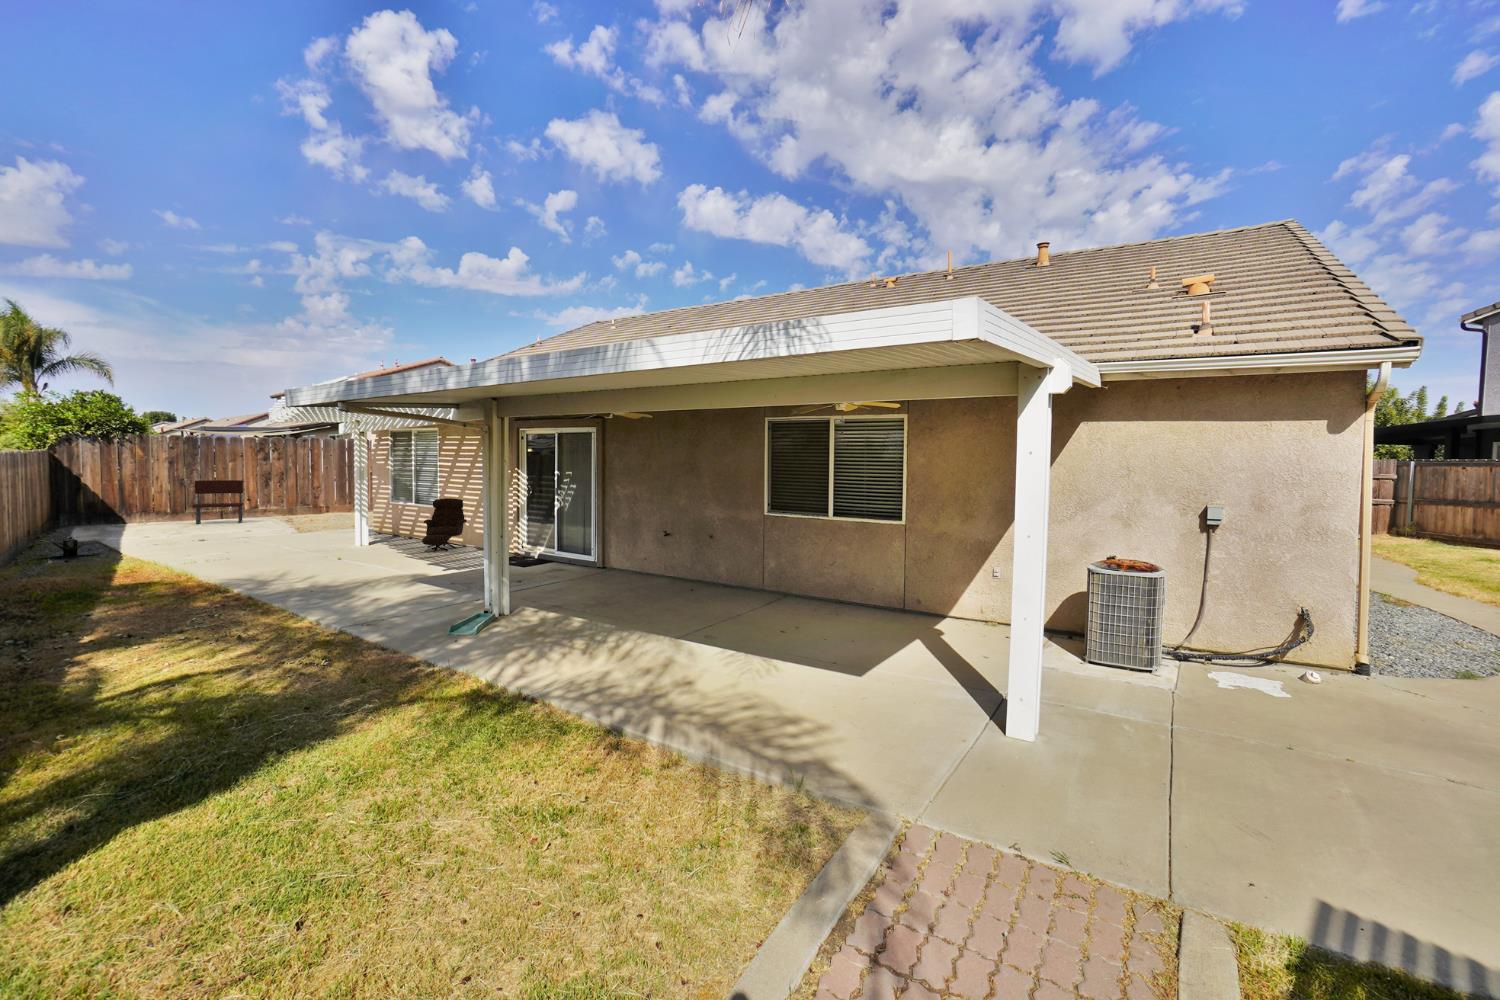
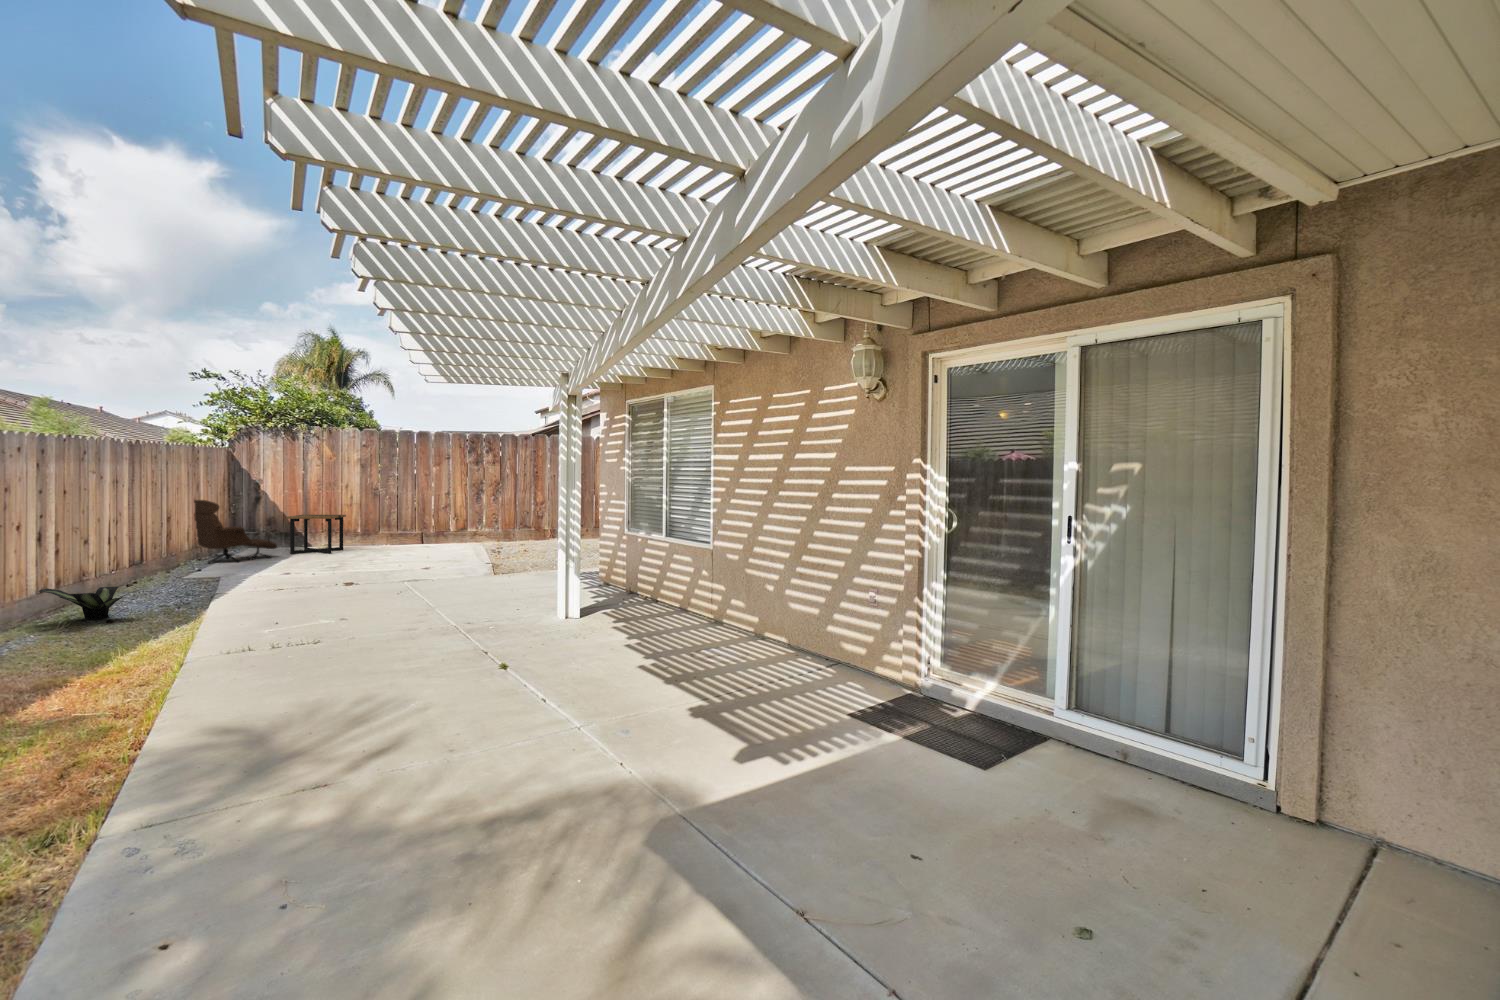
bench: present [192,480,243,524] -> none [381,491,447,552]
side table: none [112,498,157,527] -> present [287,514,346,554]
lounge chair: present [422,498,467,552] -> present [194,500,277,563]

